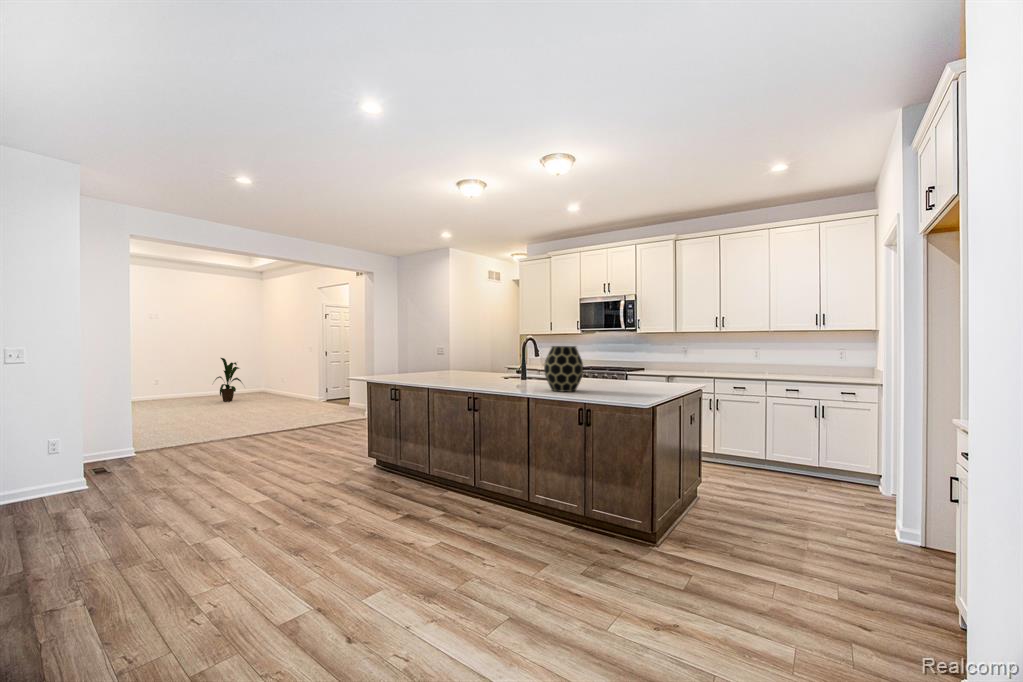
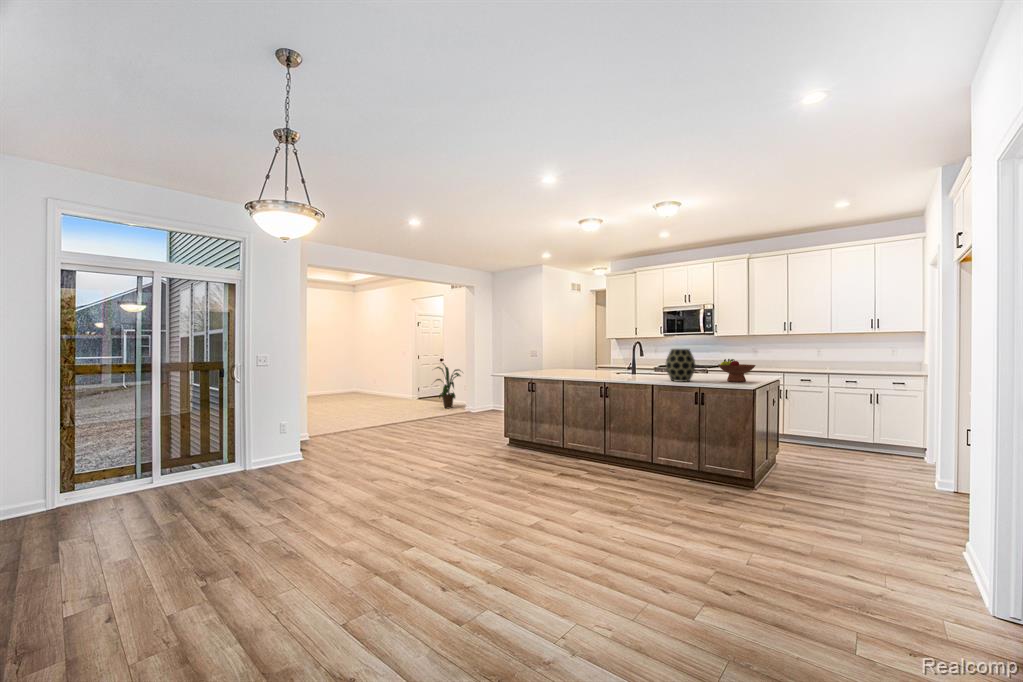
house plant: present [215,358,241,401] -> present [436,363,460,409]
fruit bowl: none [614,360,664,393] -> present [718,359,756,382]

